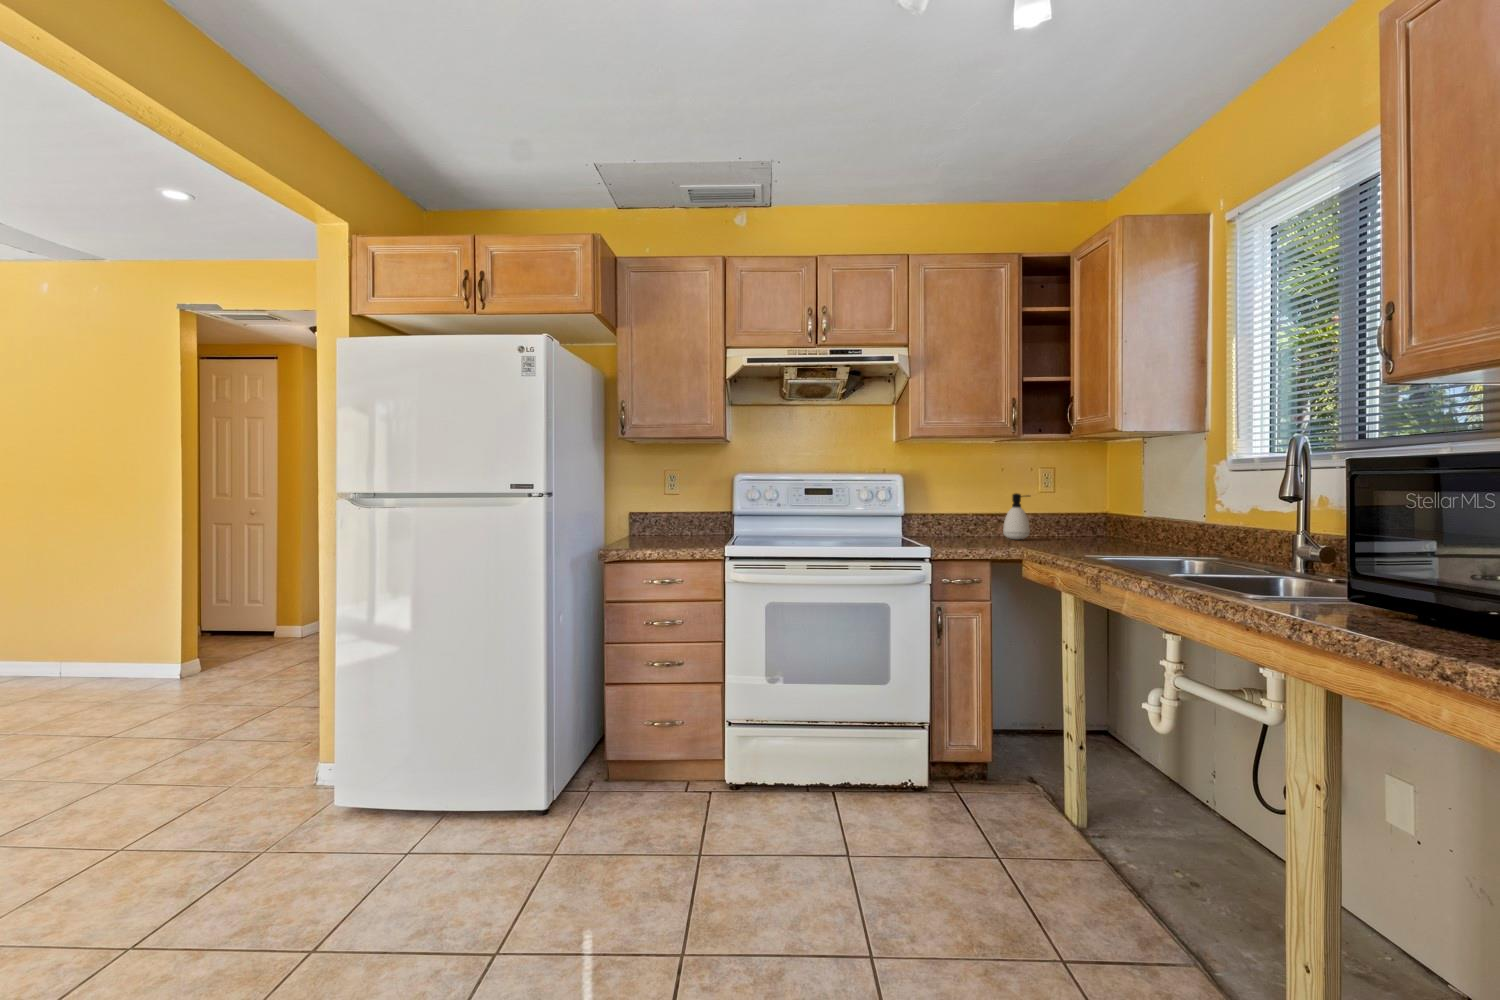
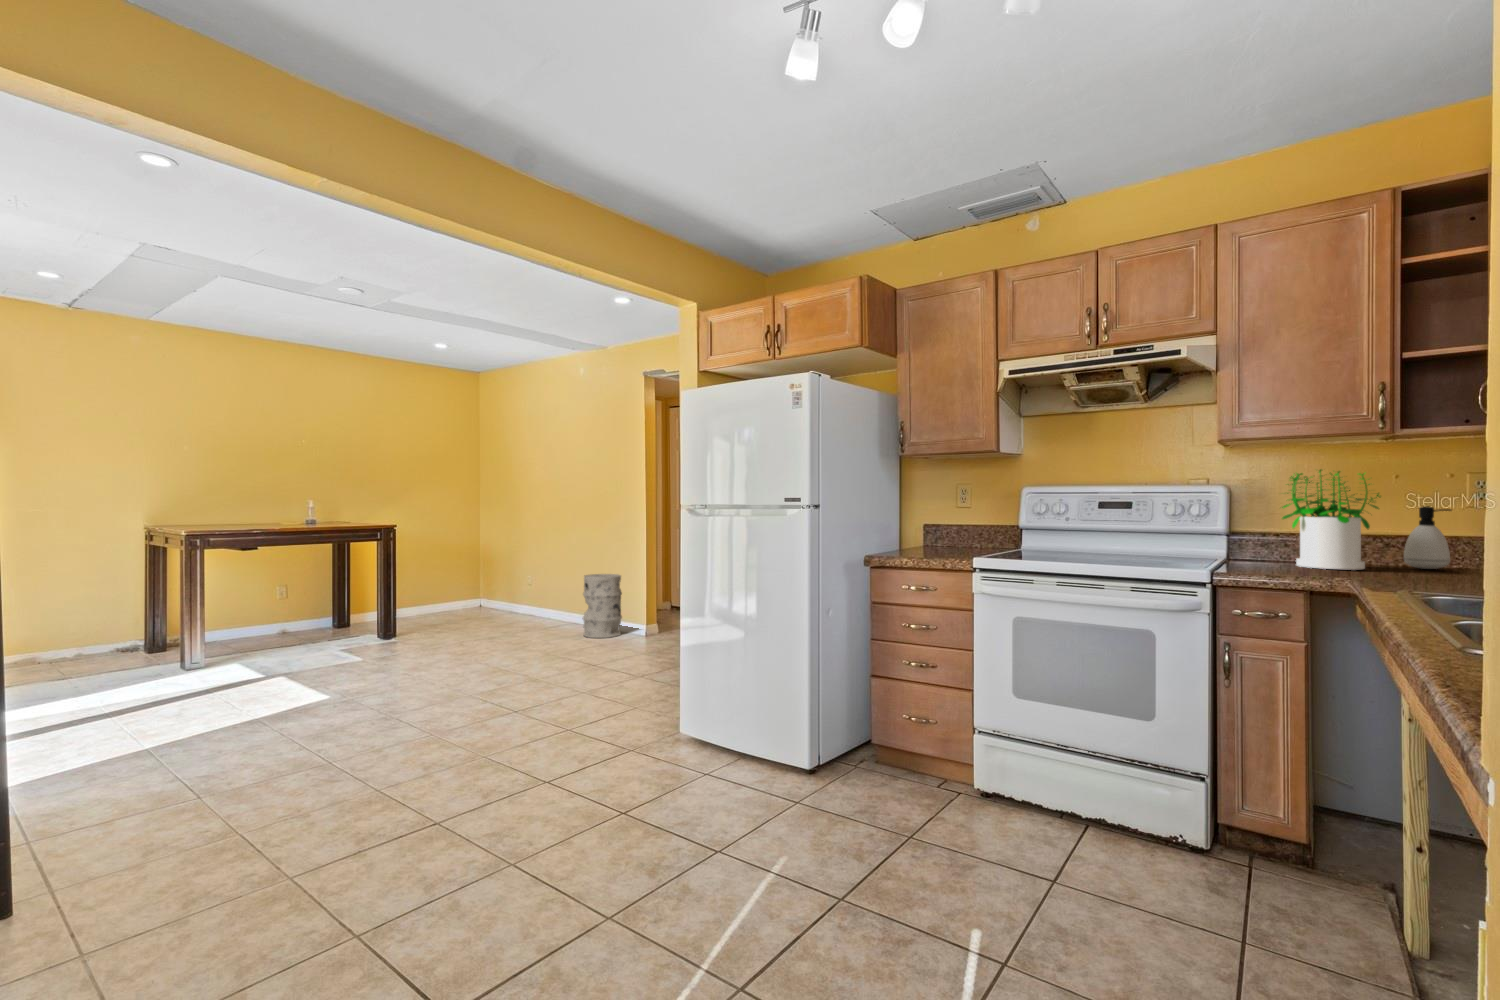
potted plant: none [937,464,998,542] -> present [1282,469,1380,570]
trash can: none [59,595,139,694] -> present [582,574,622,638]

